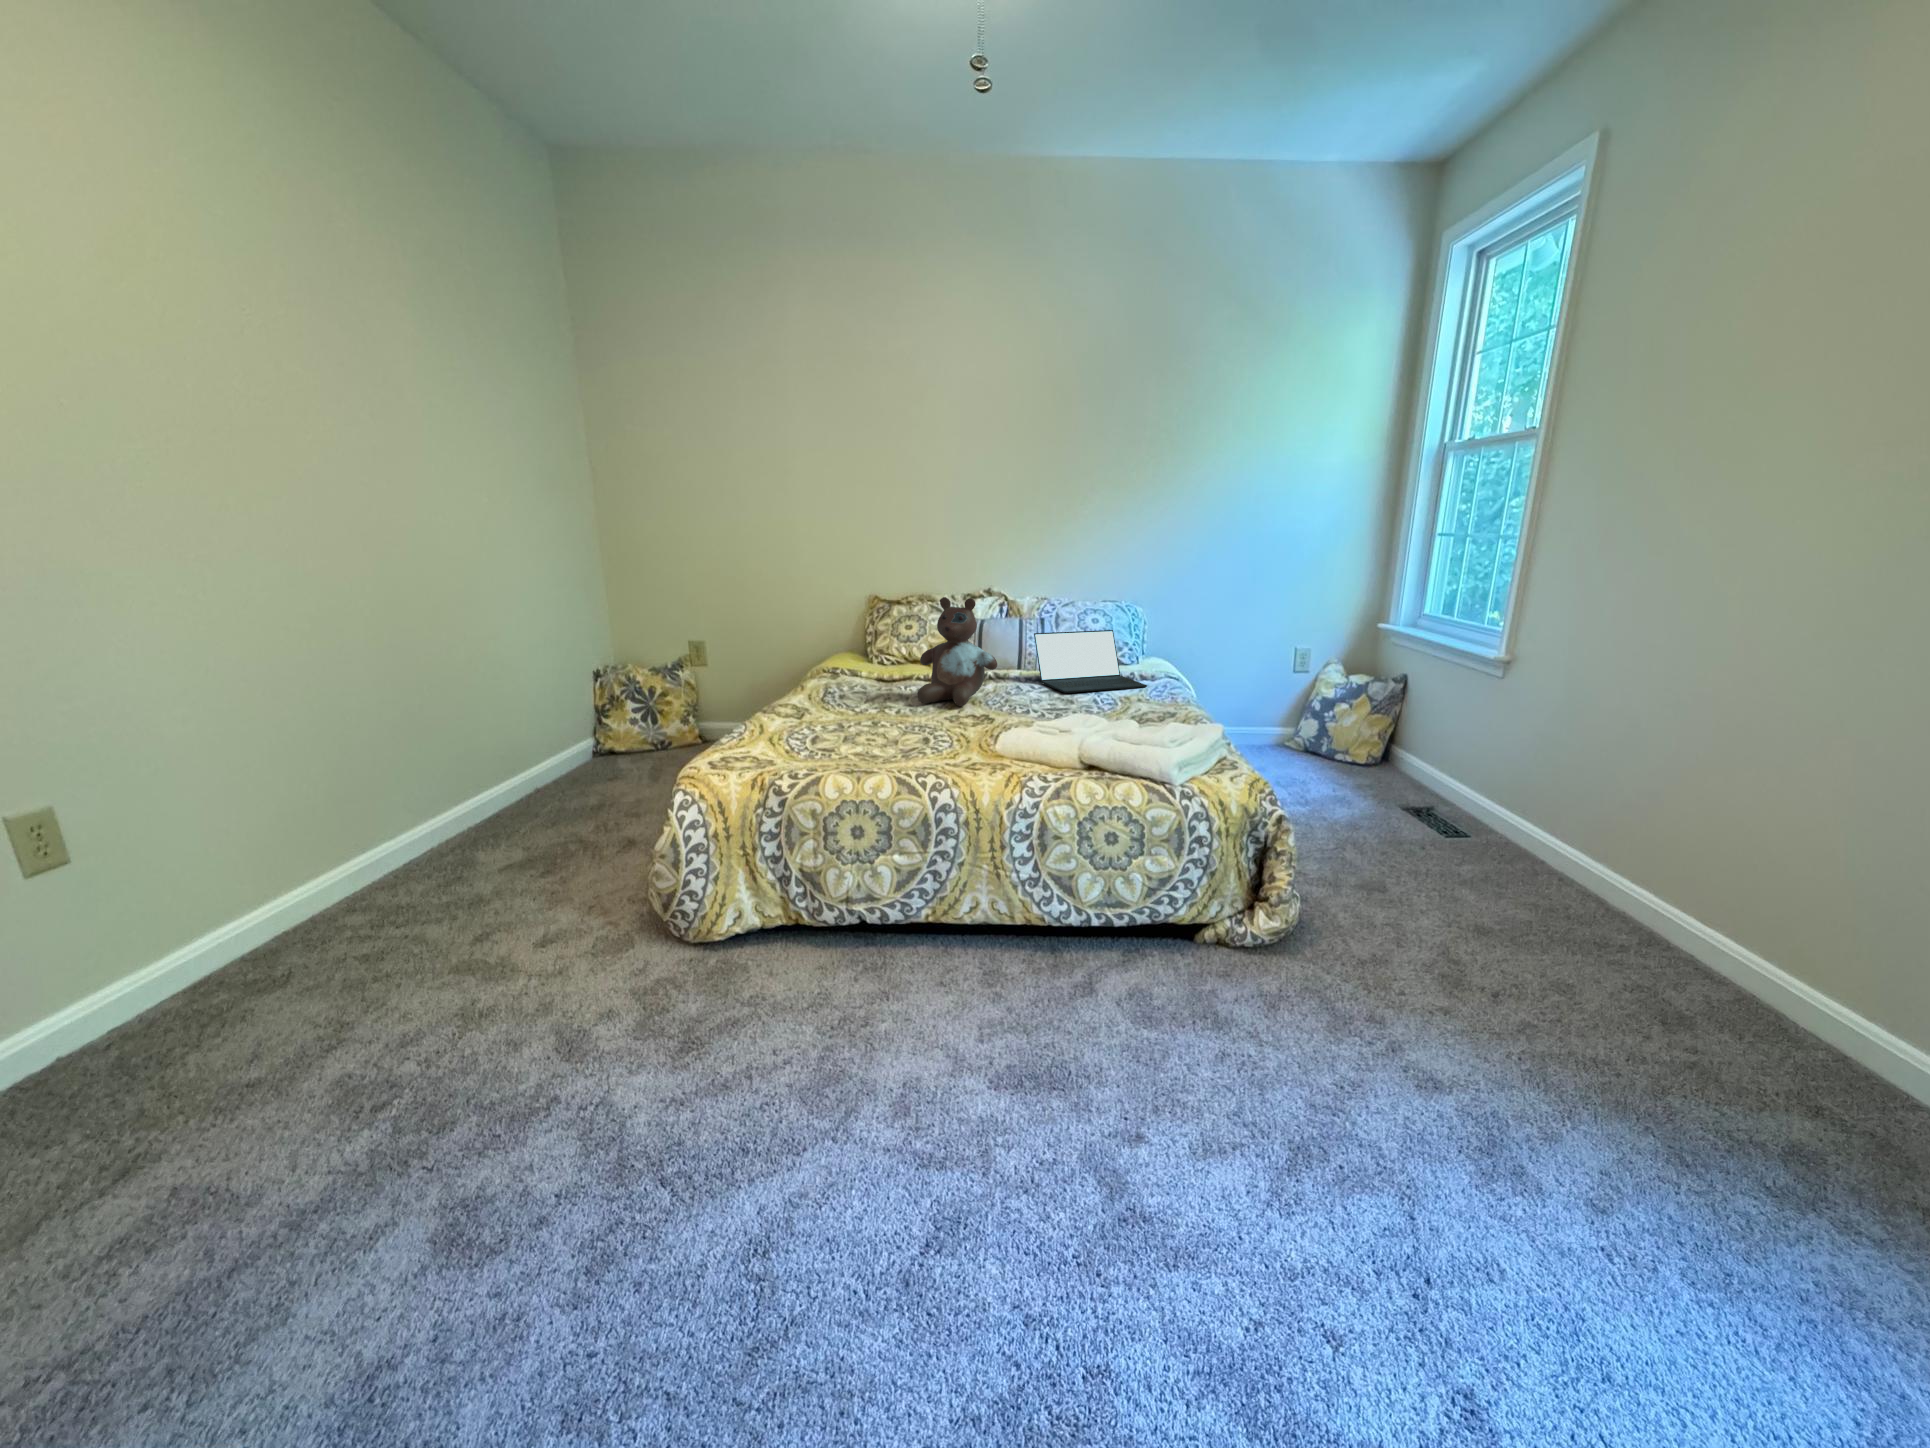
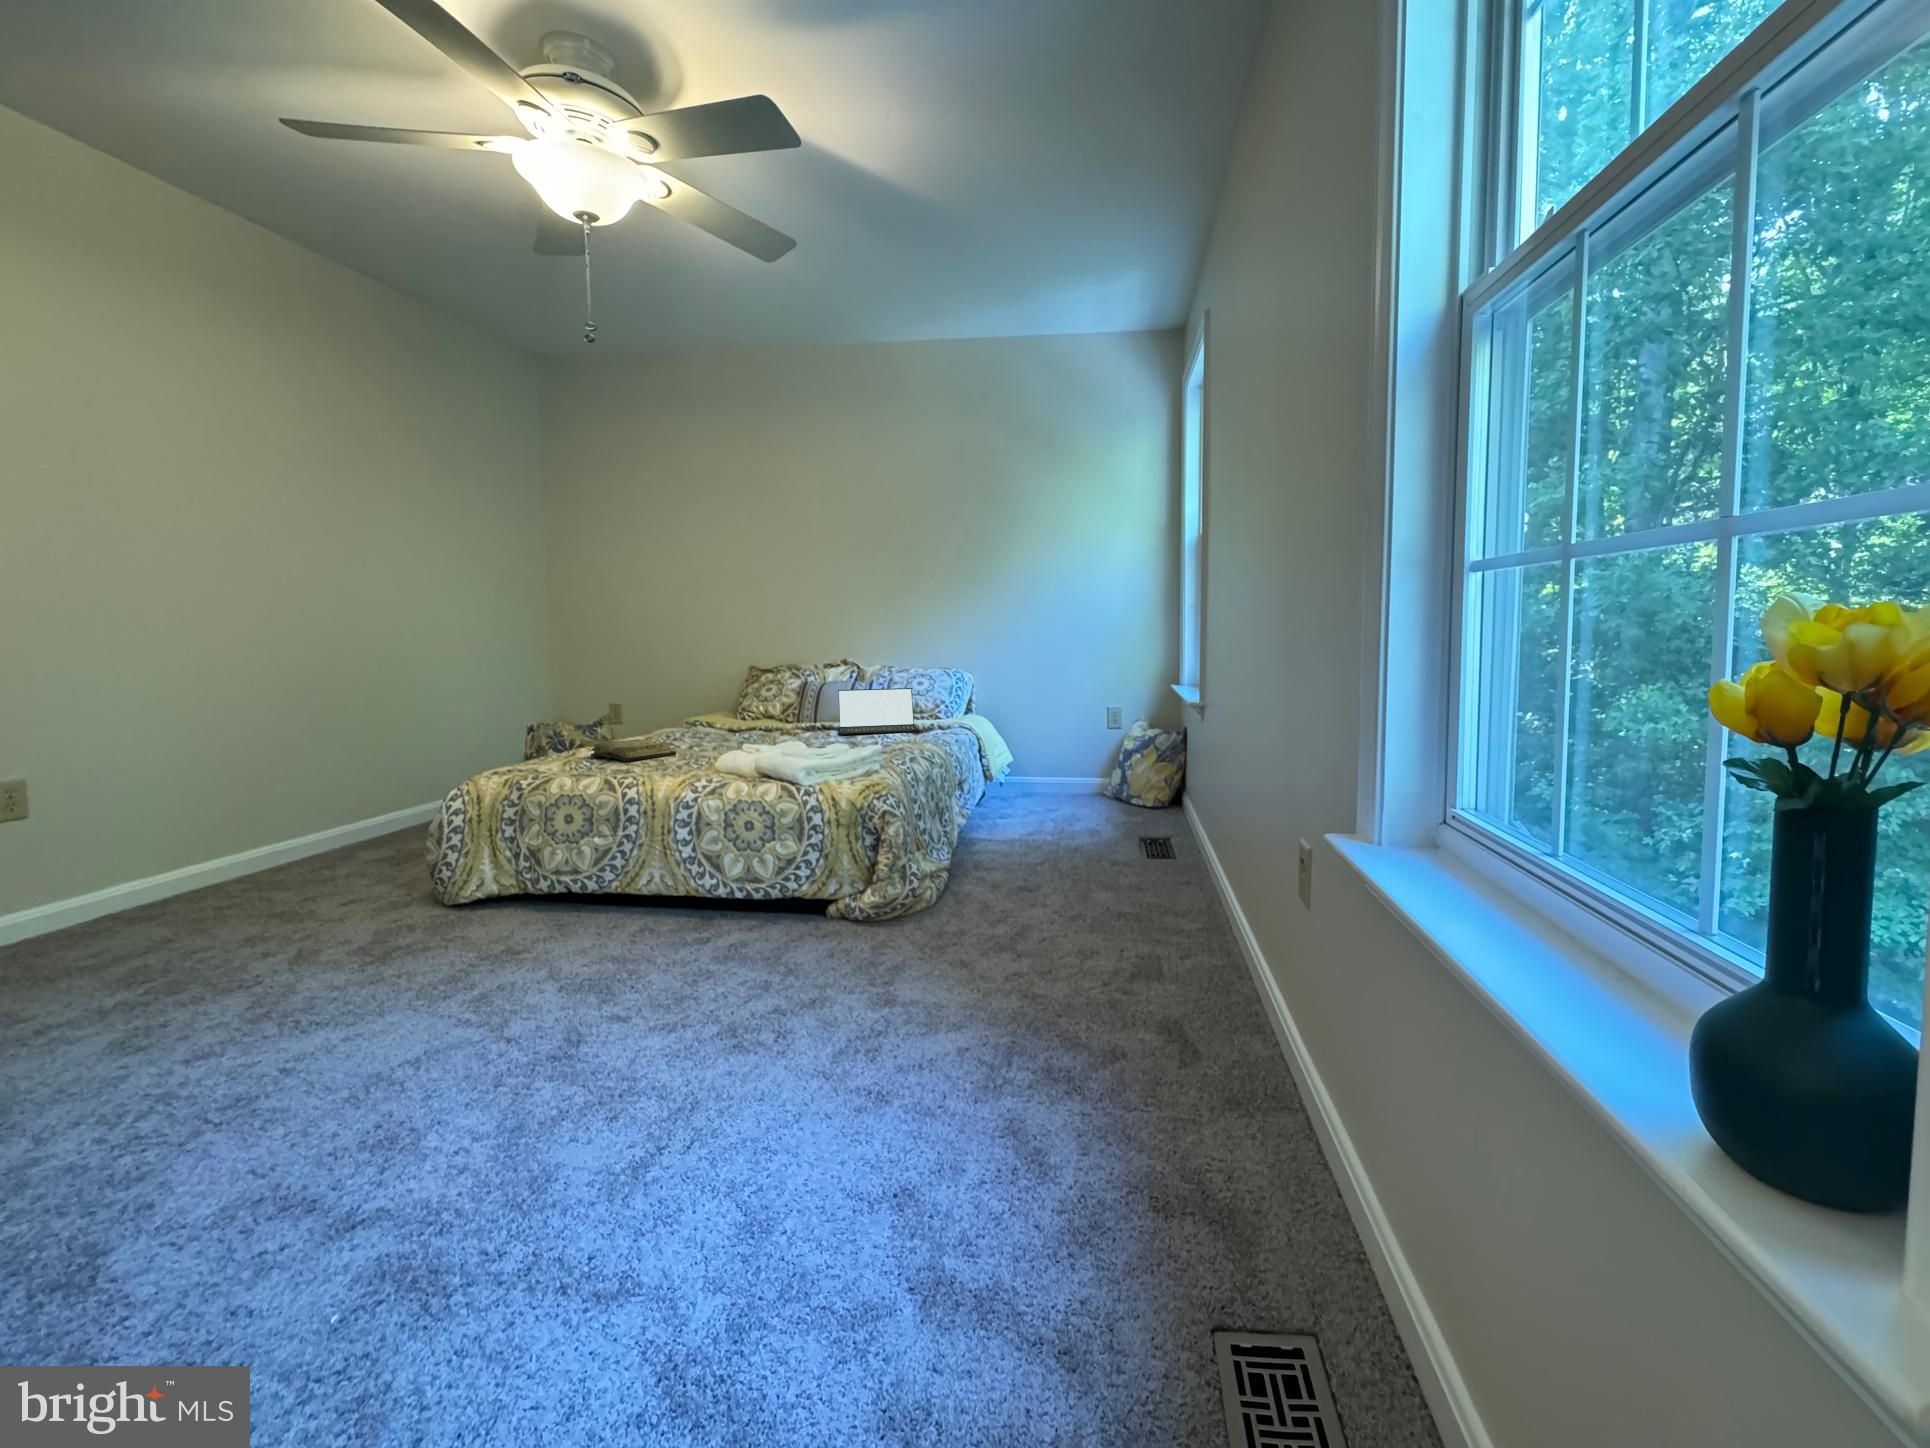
stuffed bear: present [917,597,997,706] -> none [712,659,780,742]
diary: none [807,708,916,746] -> present [591,739,676,762]

